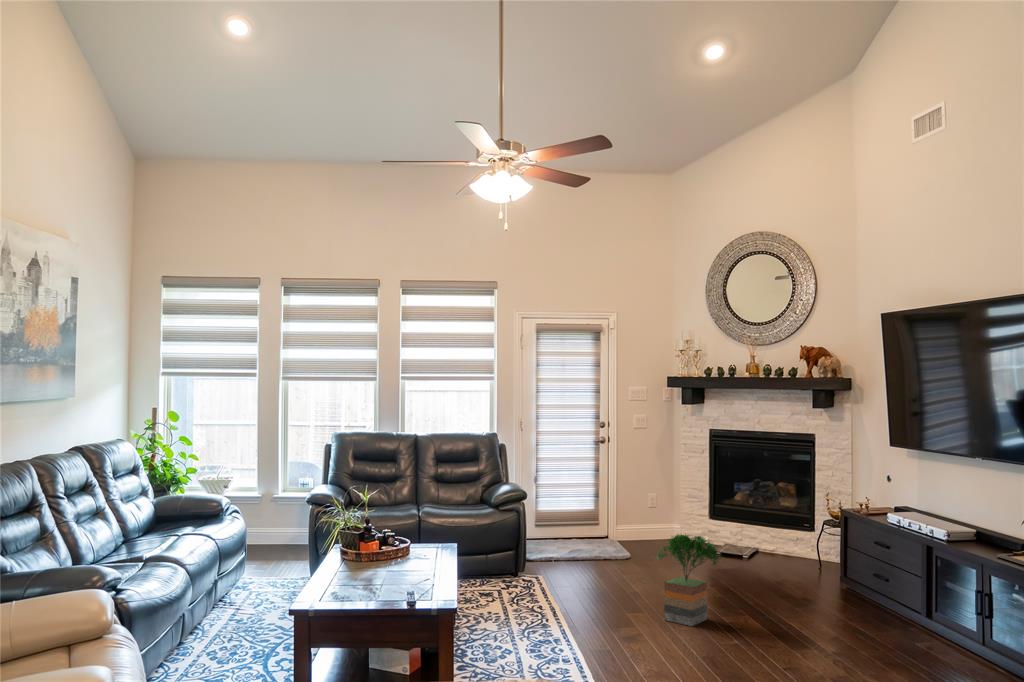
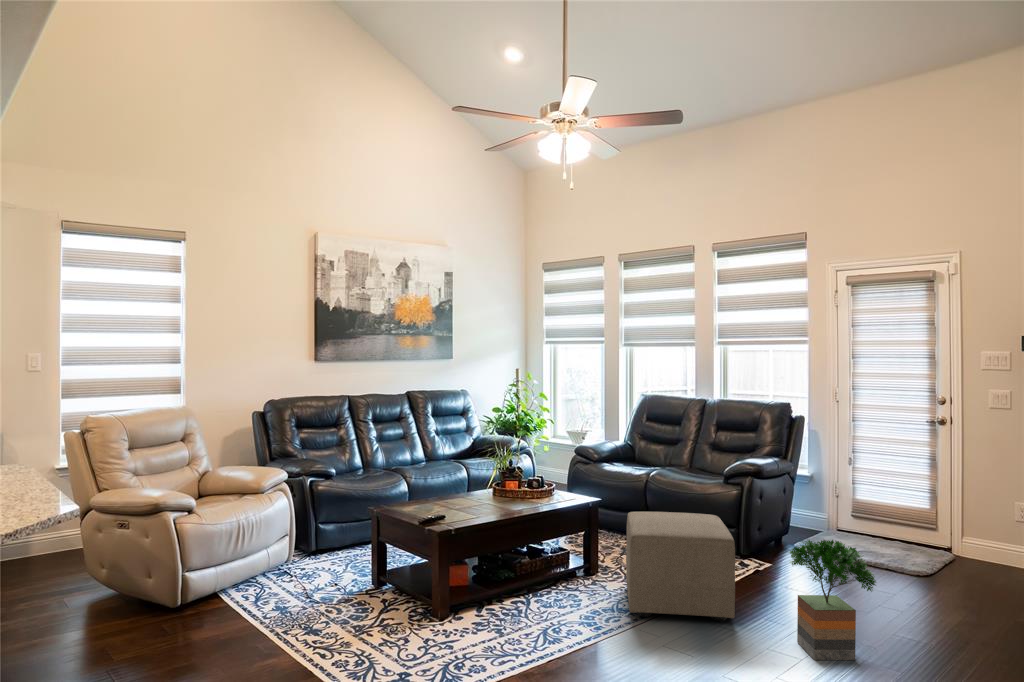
ottoman: none [492,536,614,636] -> present [626,512,735,621]

